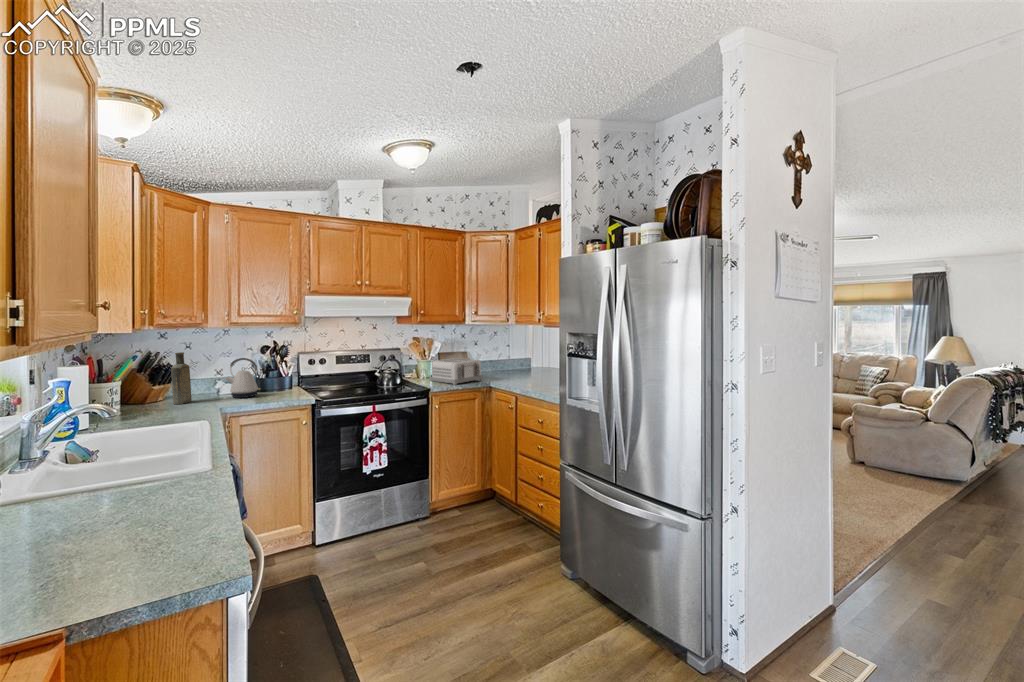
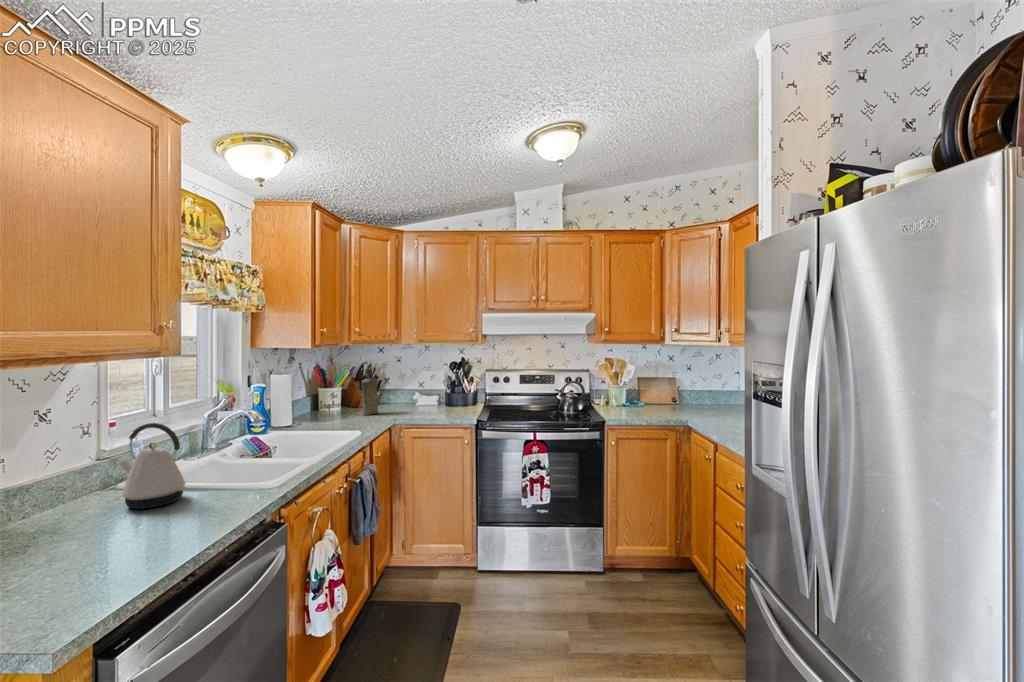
kettle: present [225,358,260,398] -> present [119,423,186,509]
toaster: present [429,358,483,385] -> none [619,383,685,416]

